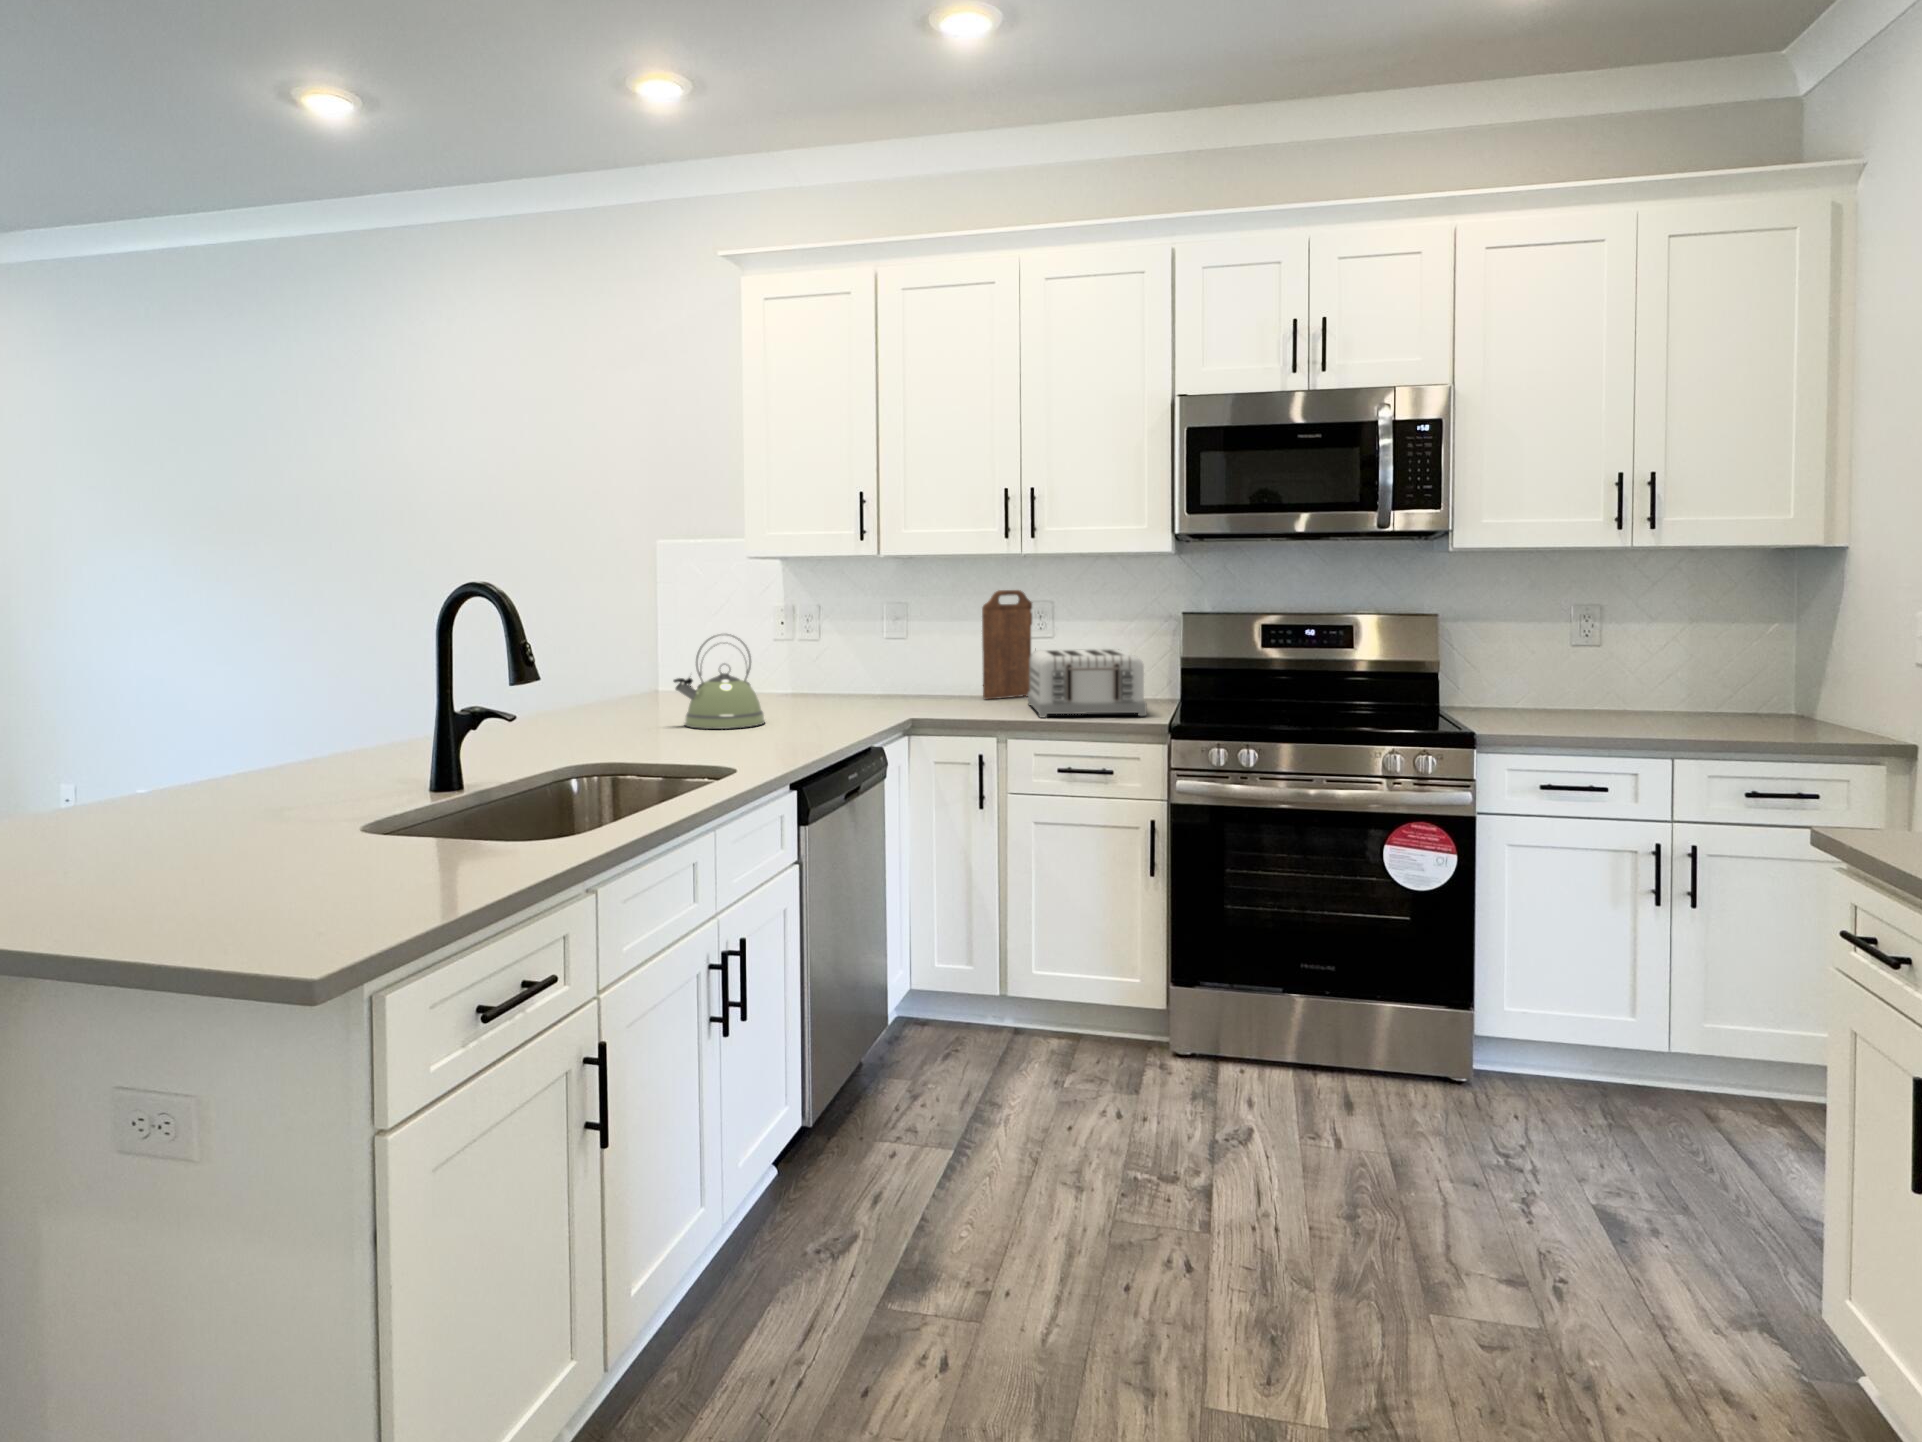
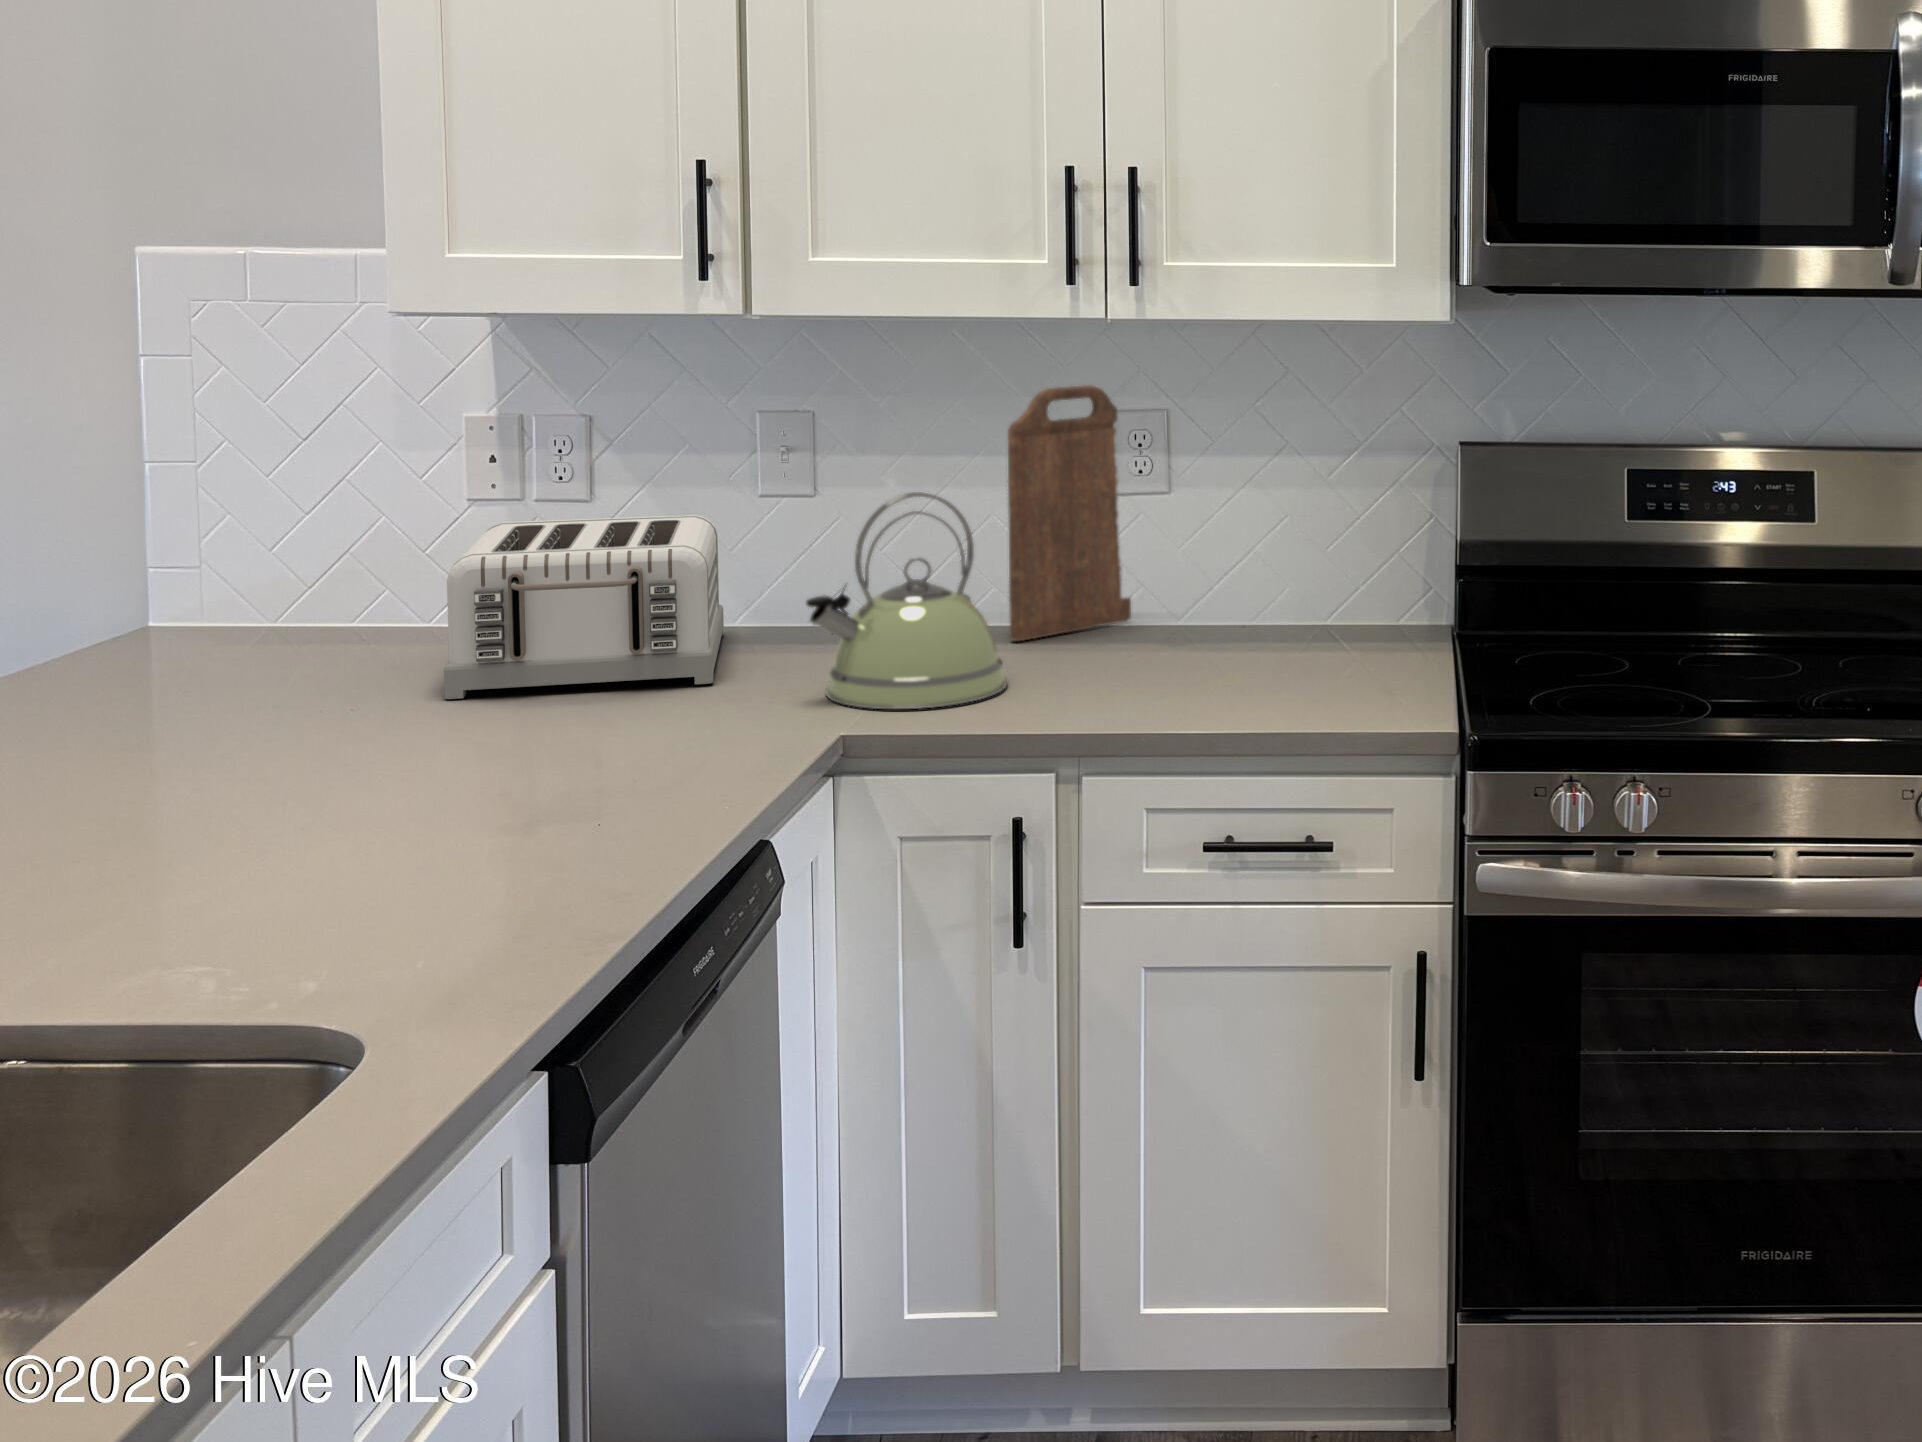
kettle: present [674,634,765,729] -> present [806,492,1007,709]
toaster: present [1028,649,1147,717] -> present [444,515,724,699]

